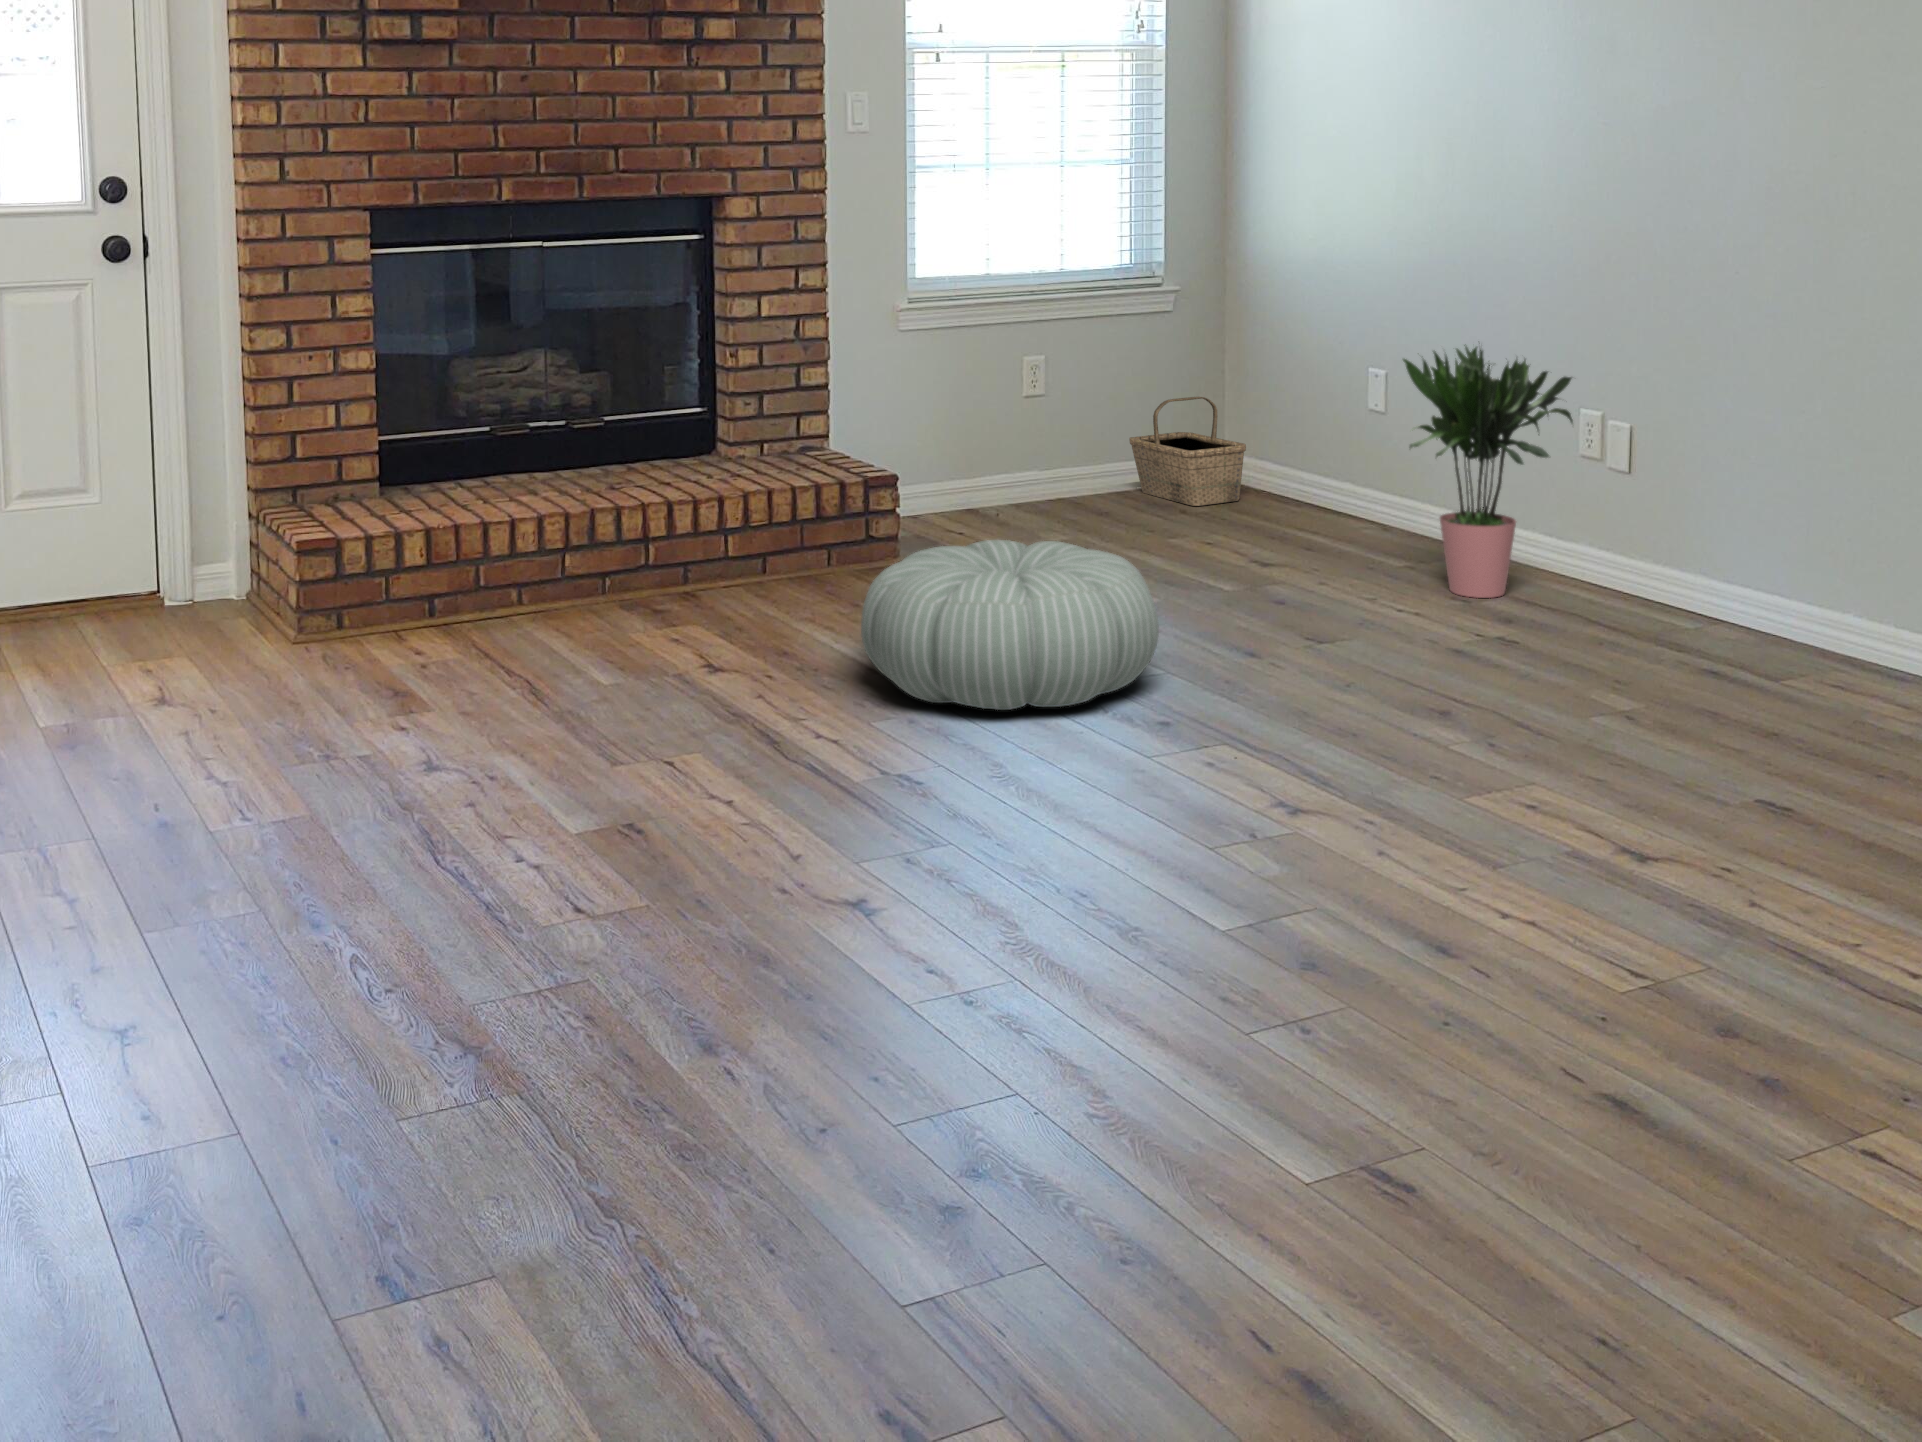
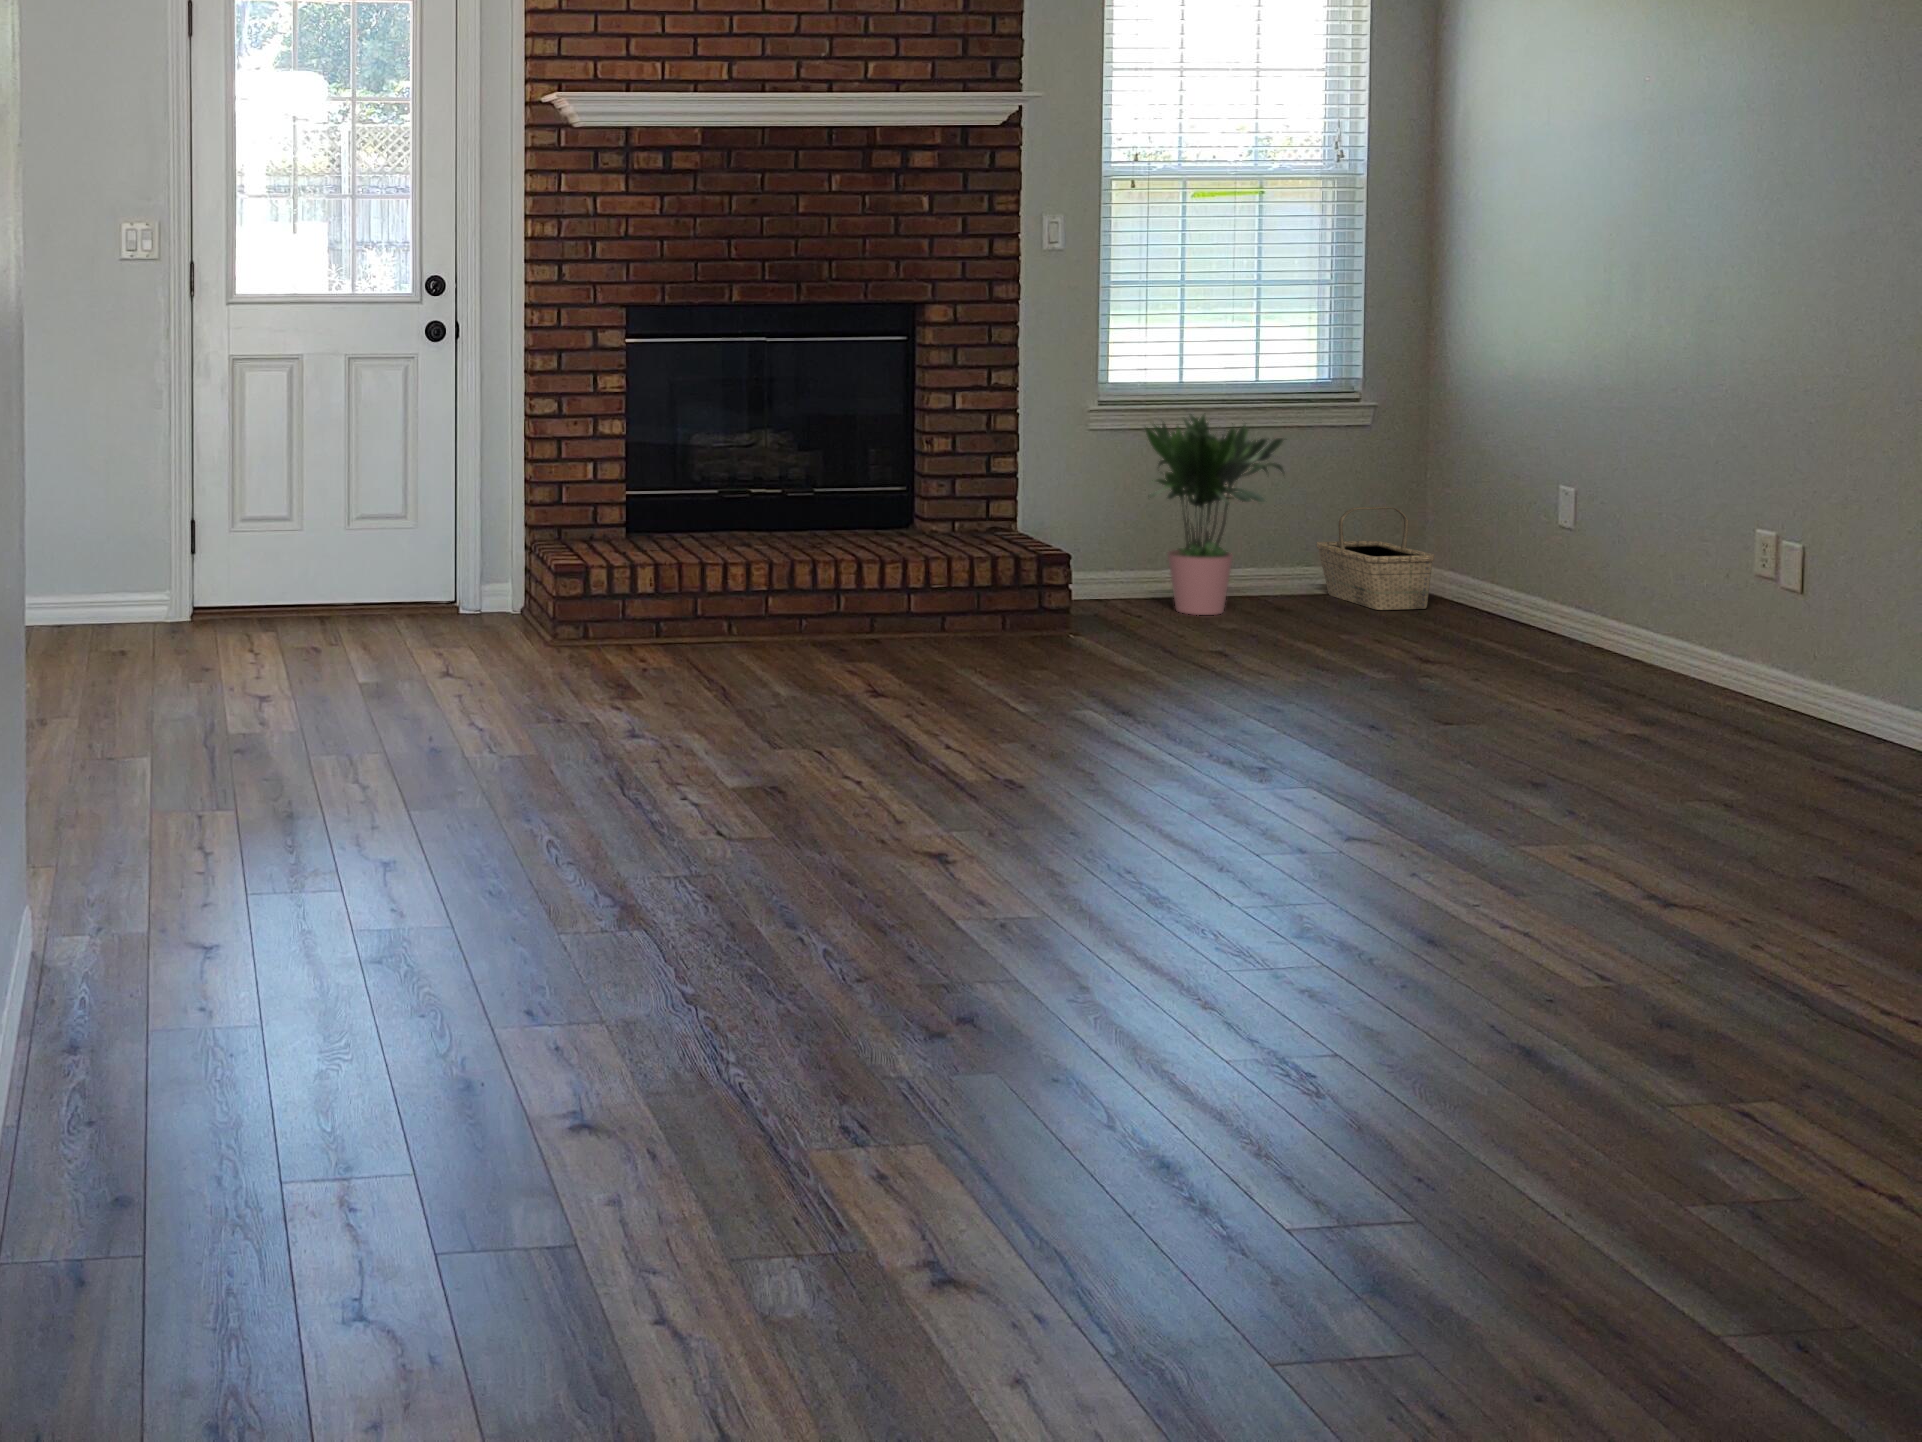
potted plant: present [1403,345,1573,598] -> present [1145,414,1285,615]
pouf: present [861,540,1159,710] -> none [1001,606,1274,750]

